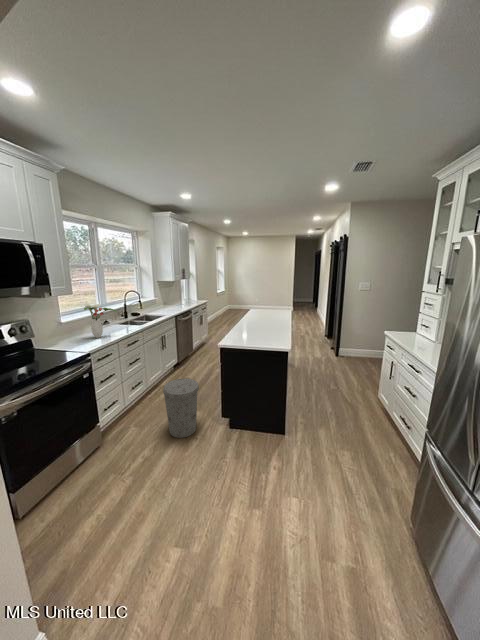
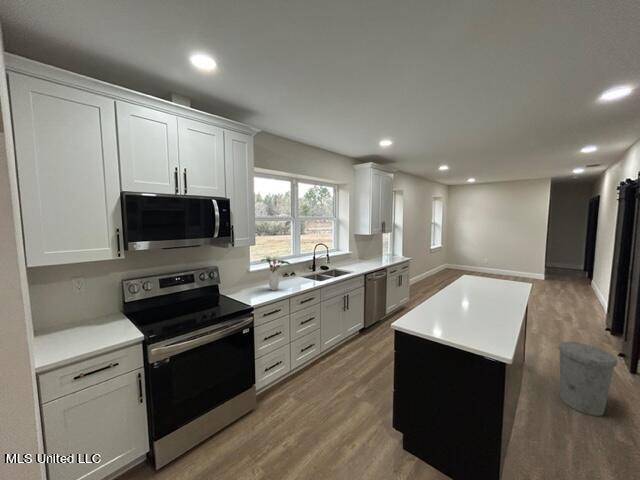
trash can: present [163,379,199,438] -> present [559,342,617,416]

